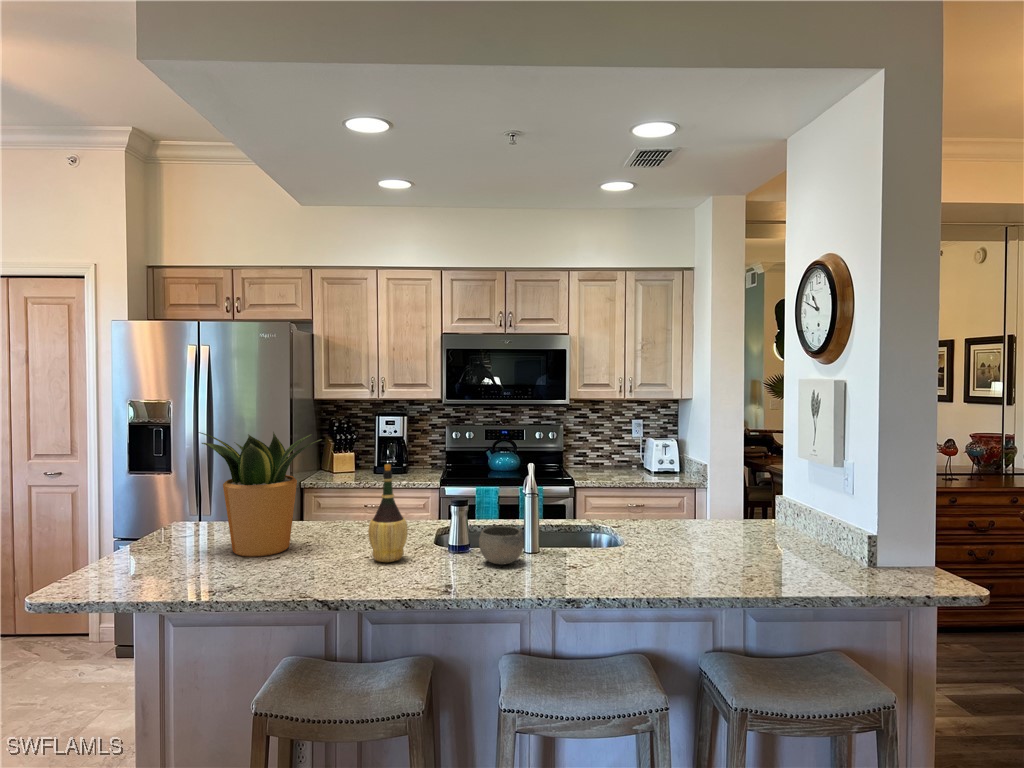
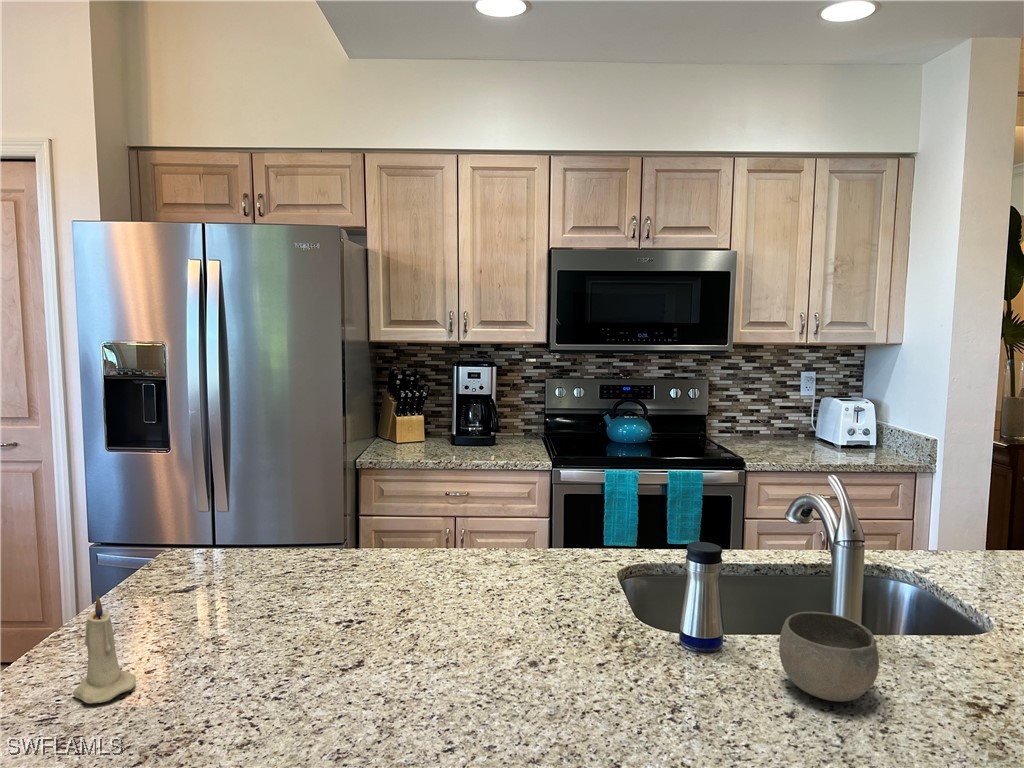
potted plant: present [199,432,322,557] -> none [208,411,449,658]
wine bottle: present [368,464,408,562] -> none [551,489,629,687]
candle: none [126,517,157,569] -> present [73,595,136,703]

